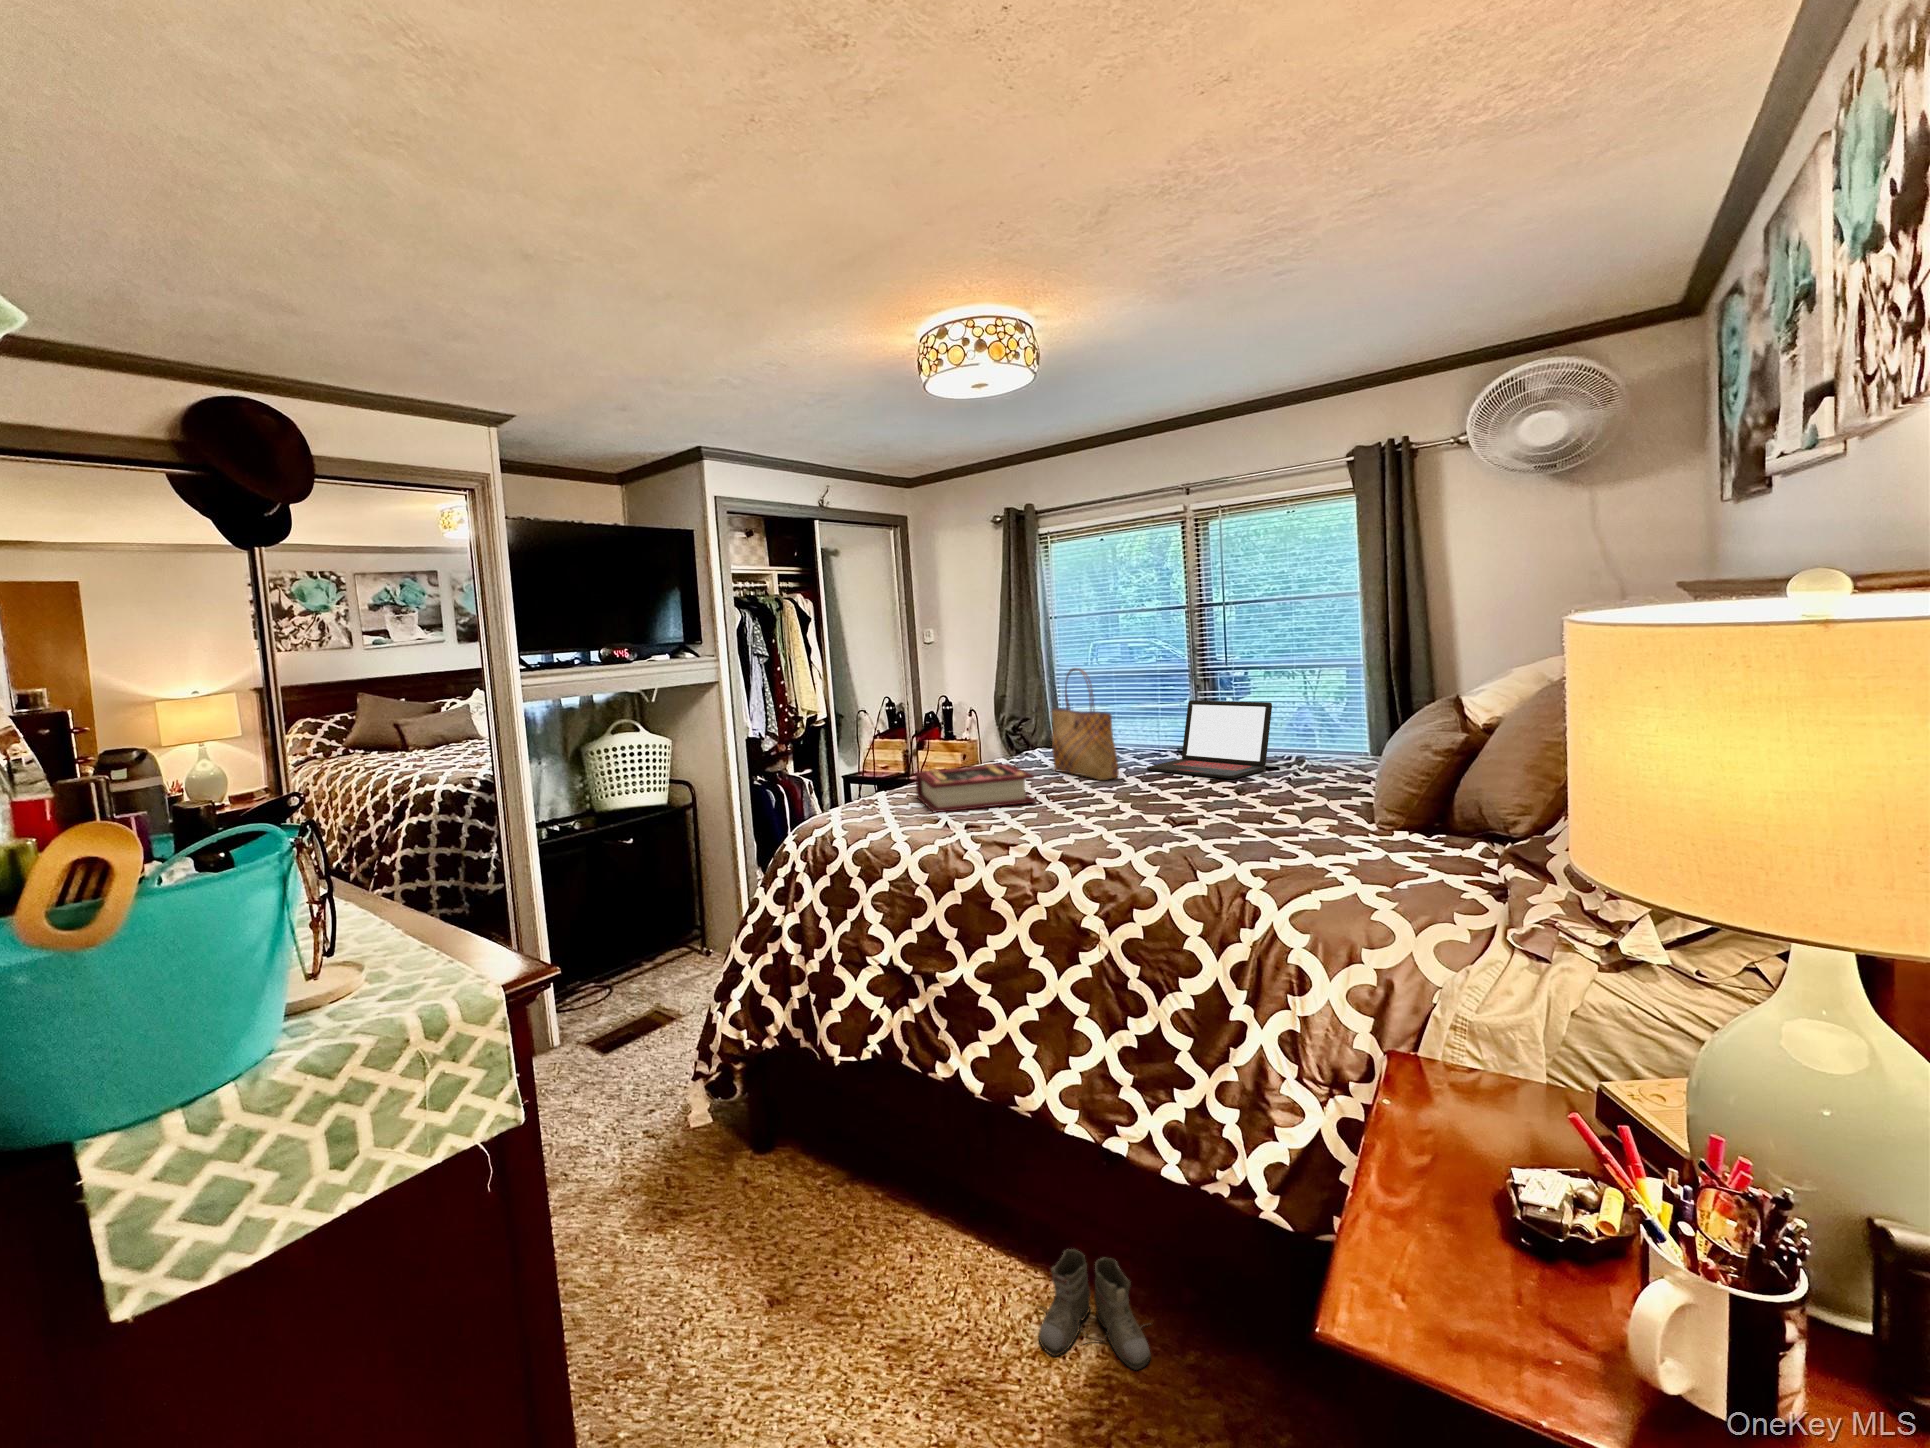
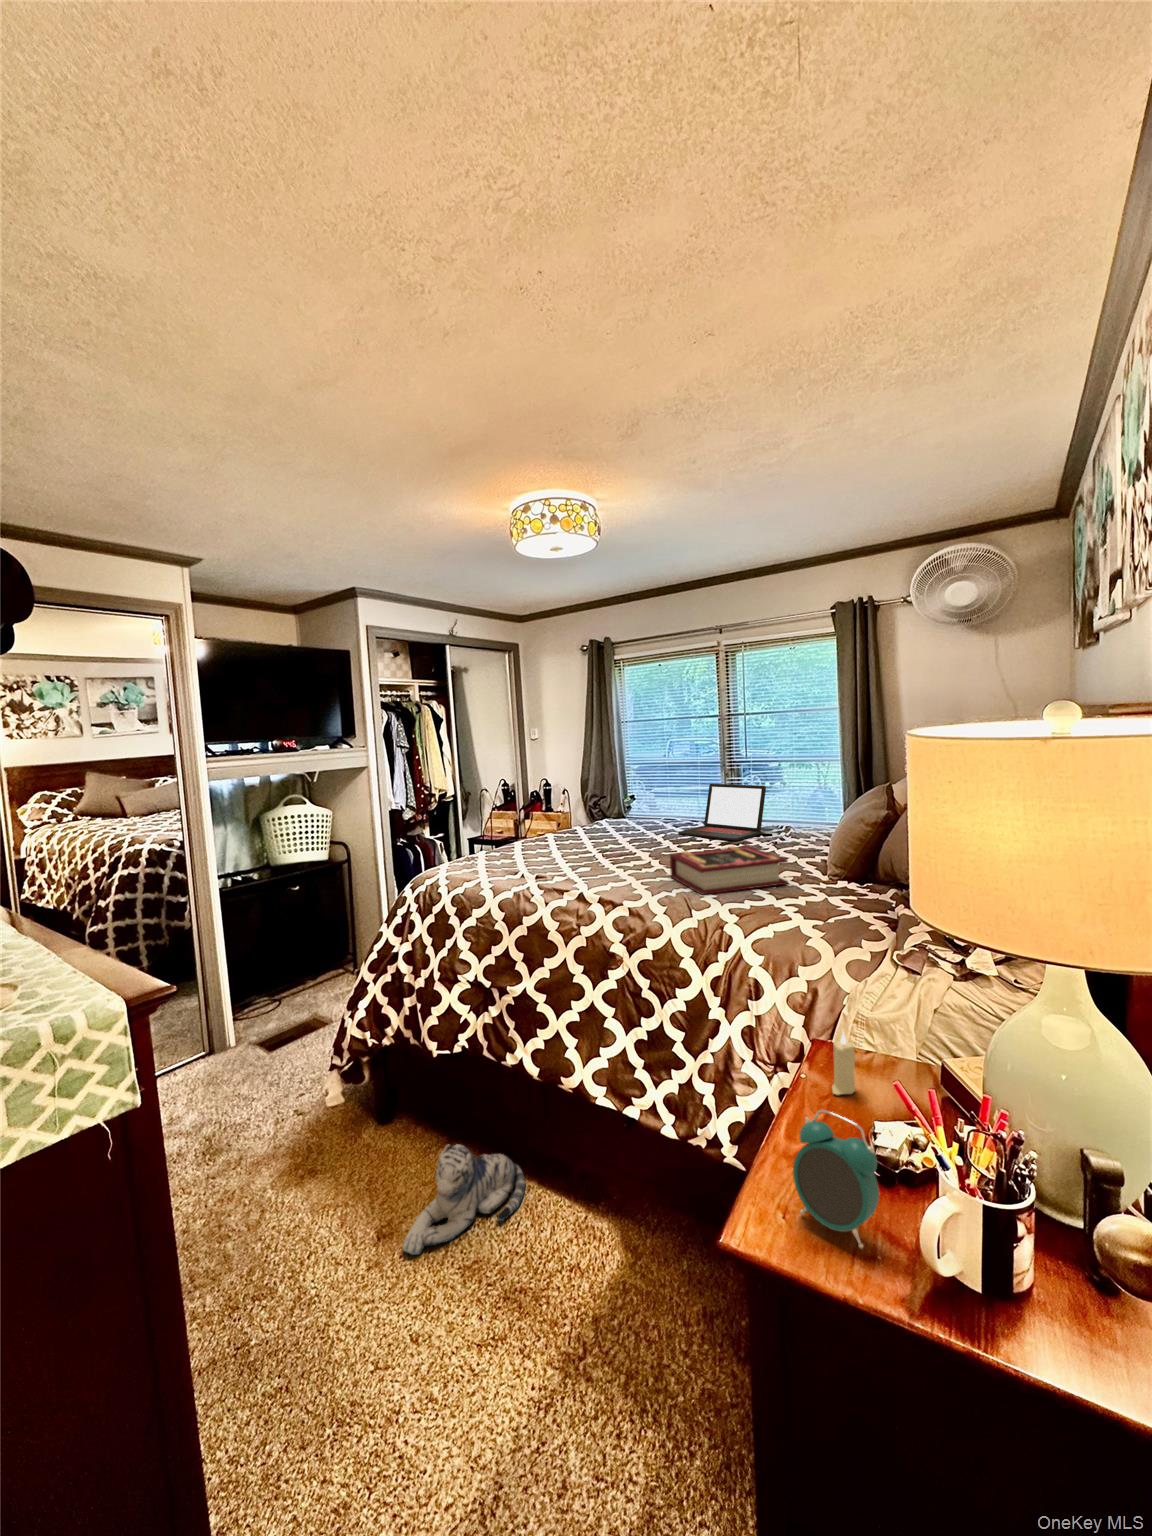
tote bag: present [1052,668,1119,780] -> none [611,760,657,842]
book: present [916,763,1035,813] -> present [670,846,788,895]
candle: none [1434,1032,1470,1121] -> present [832,1032,855,1095]
alarm clock: none [1413,1133,1545,1325] -> present [793,1110,879,1249]
plush toy: none [809,1183,965,1330] -> present [403,1144,526,1255]
boots: present [1039,1249,1151,1370] -> none [572,1188,655,1275]

